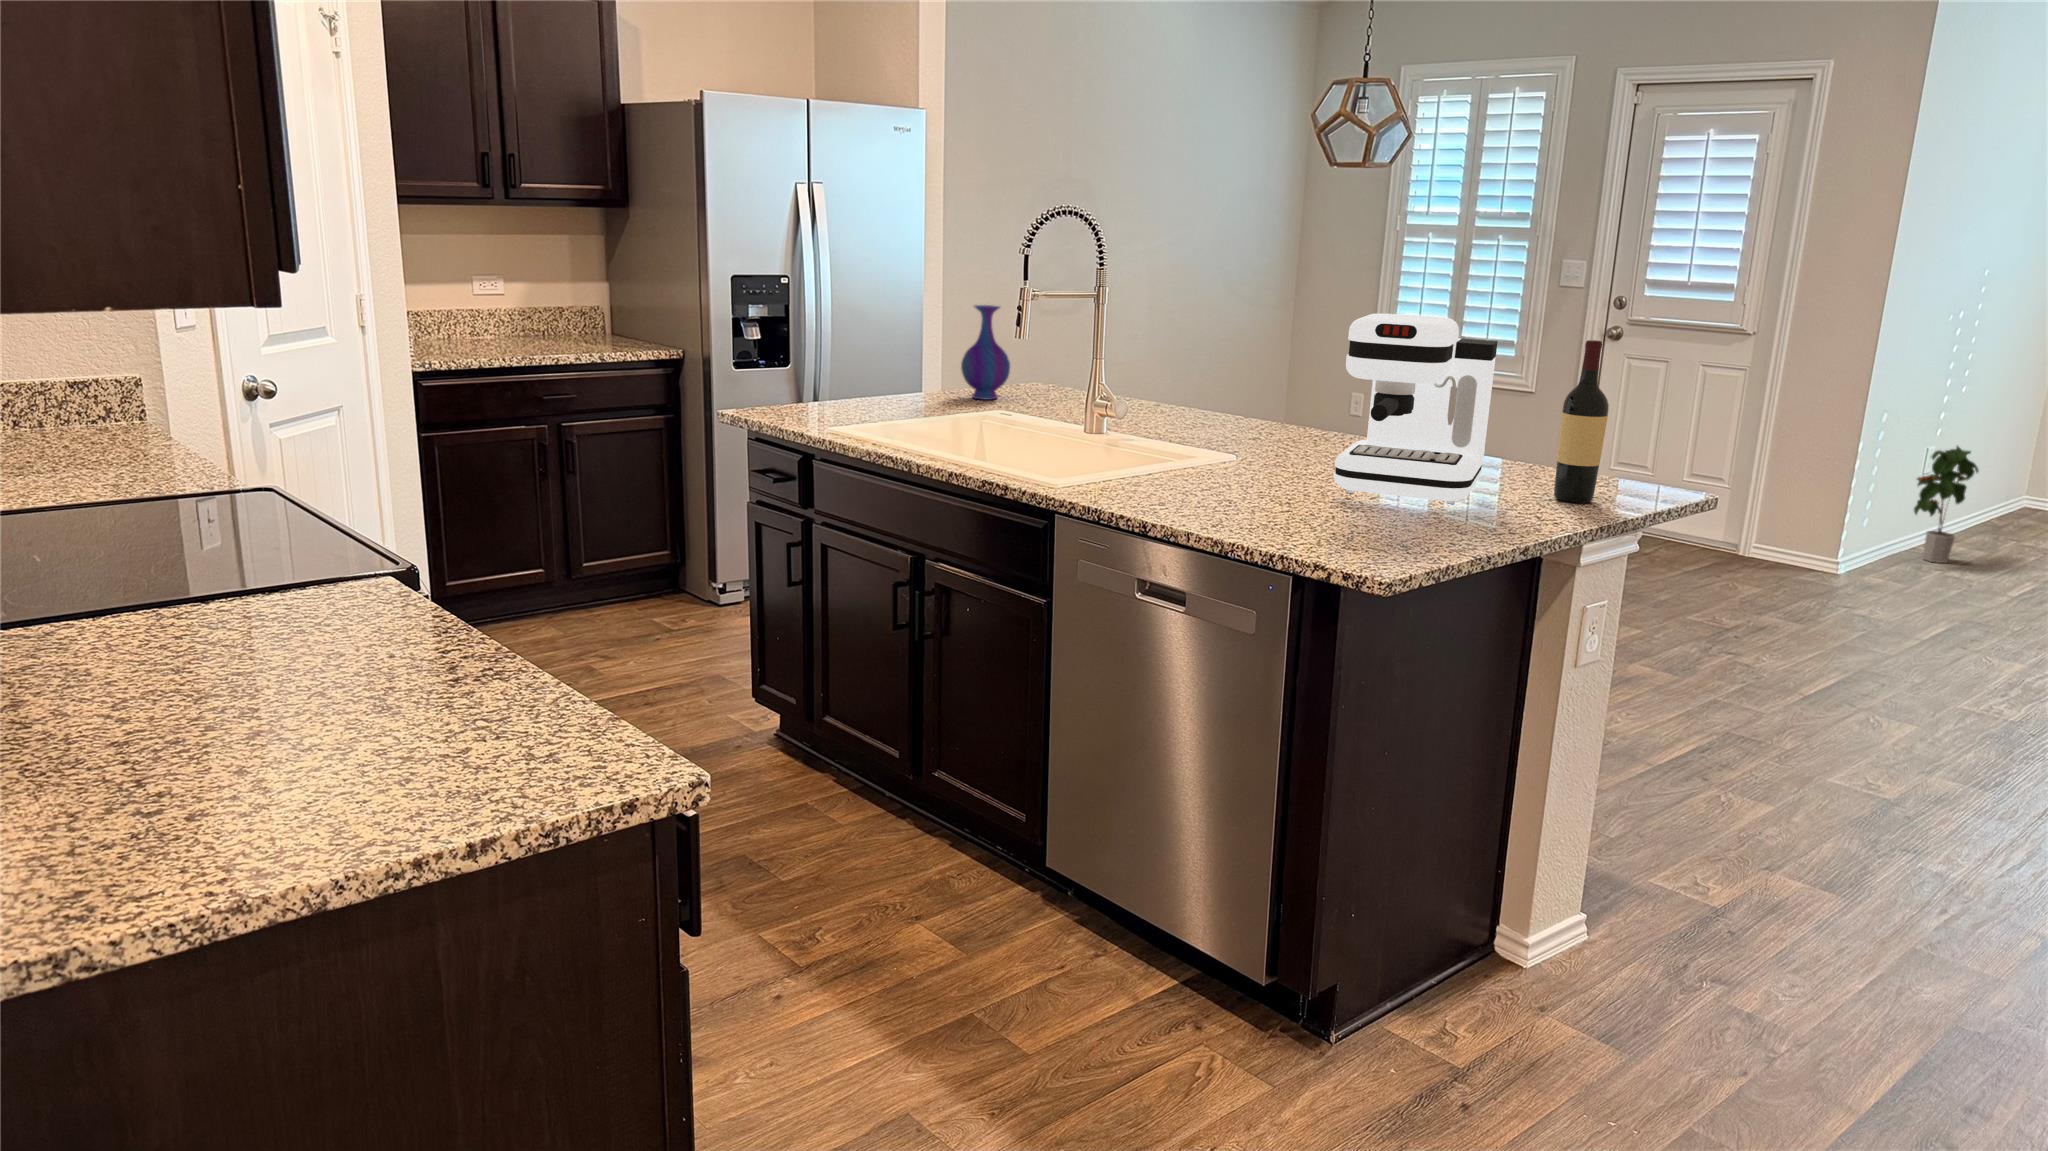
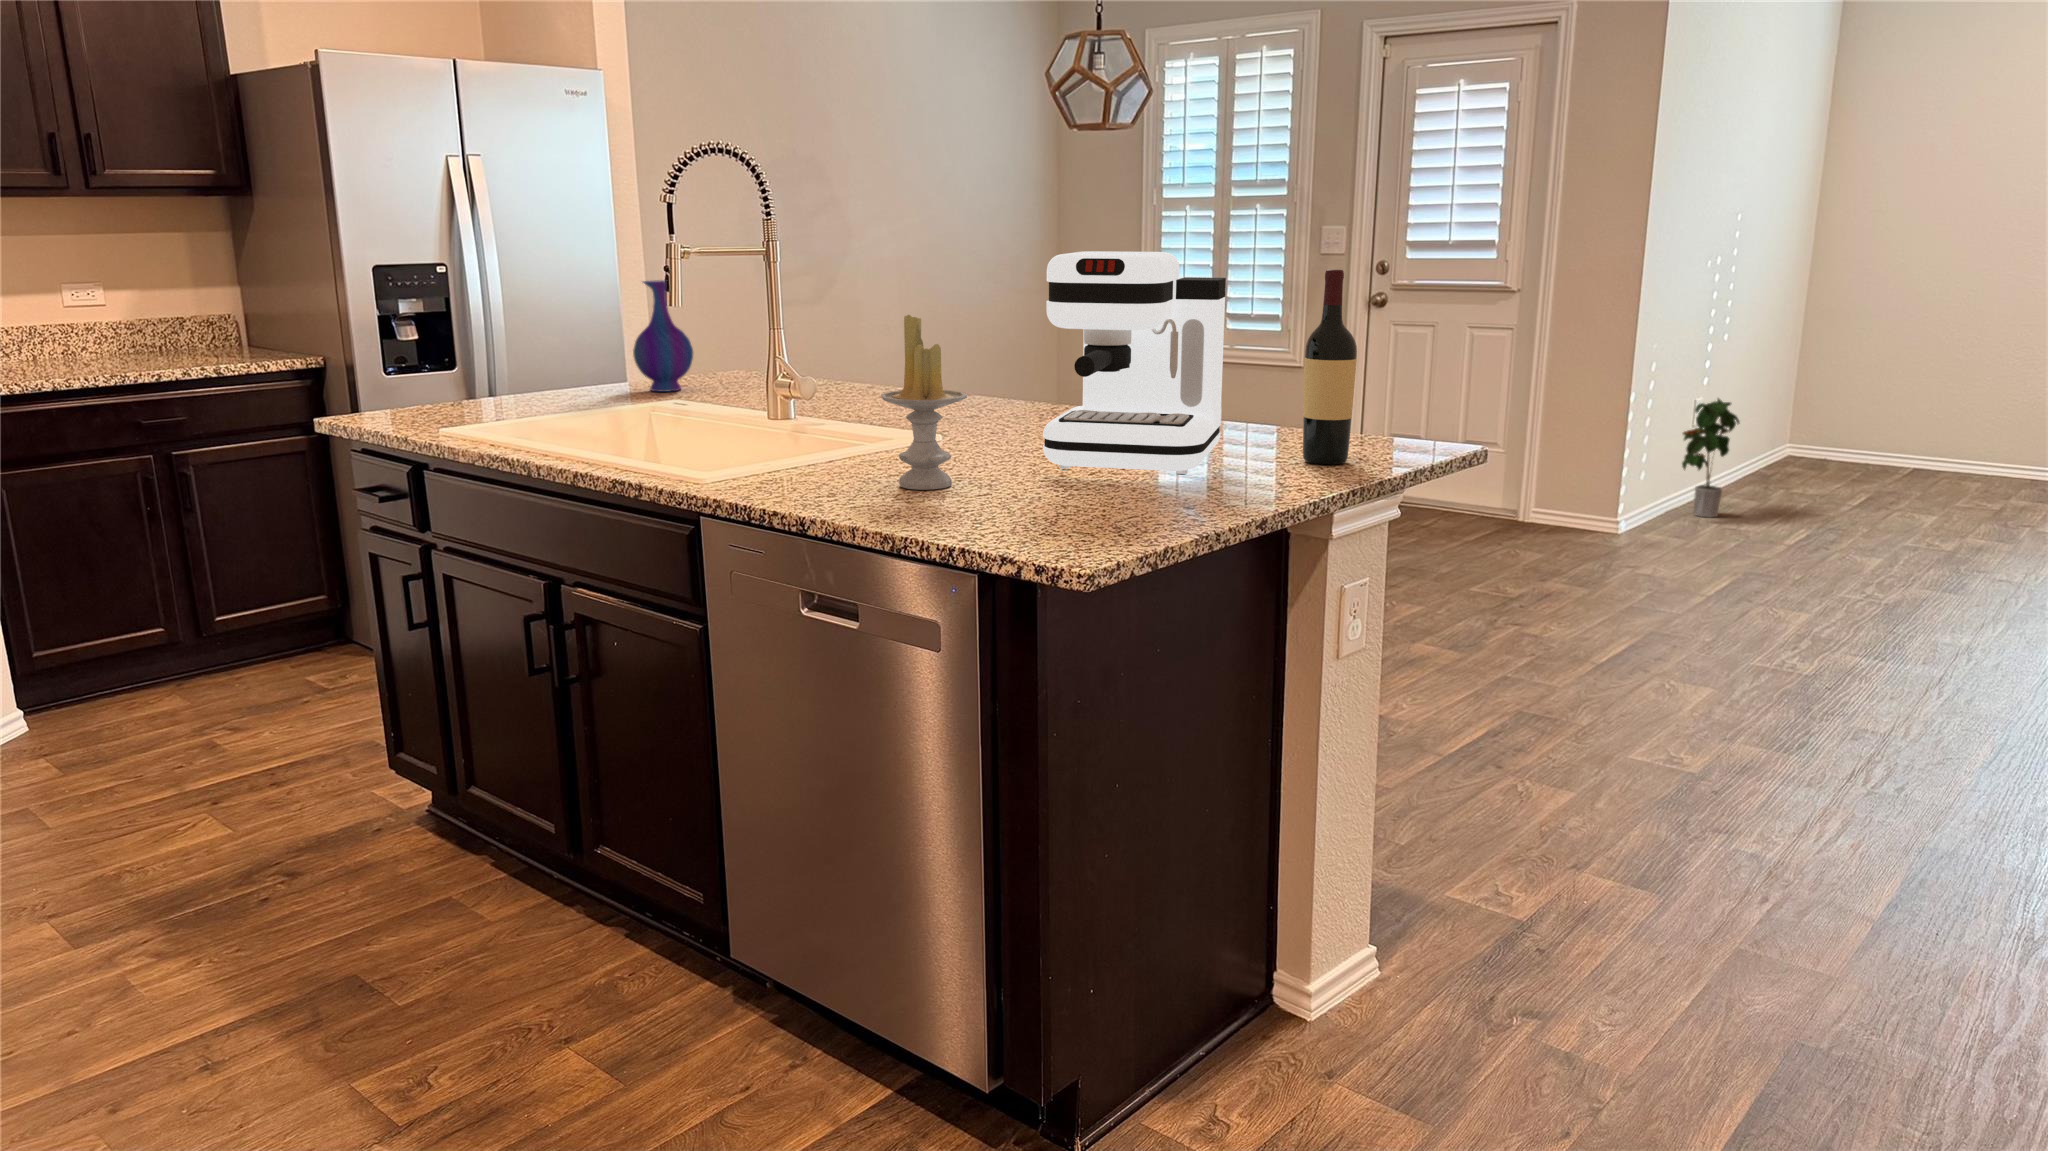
candle: none [1209,364,1280,504] -> present [881,315,967,490]

